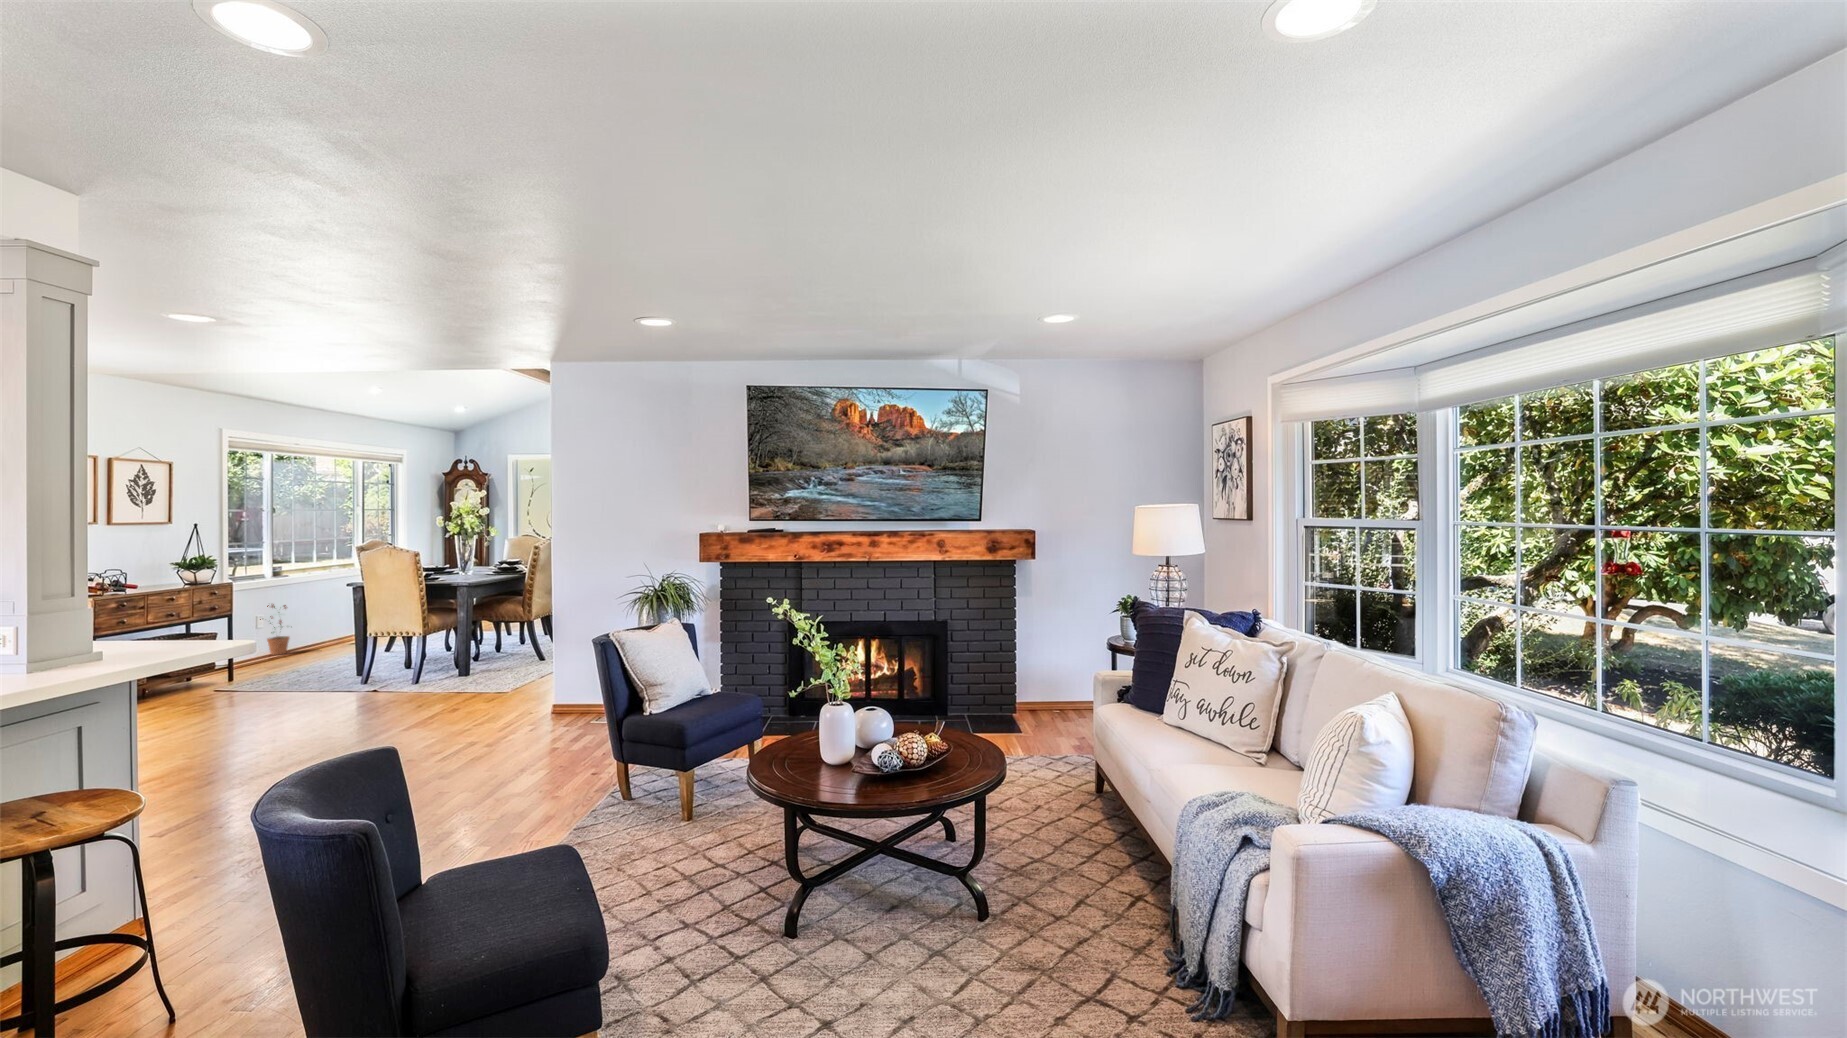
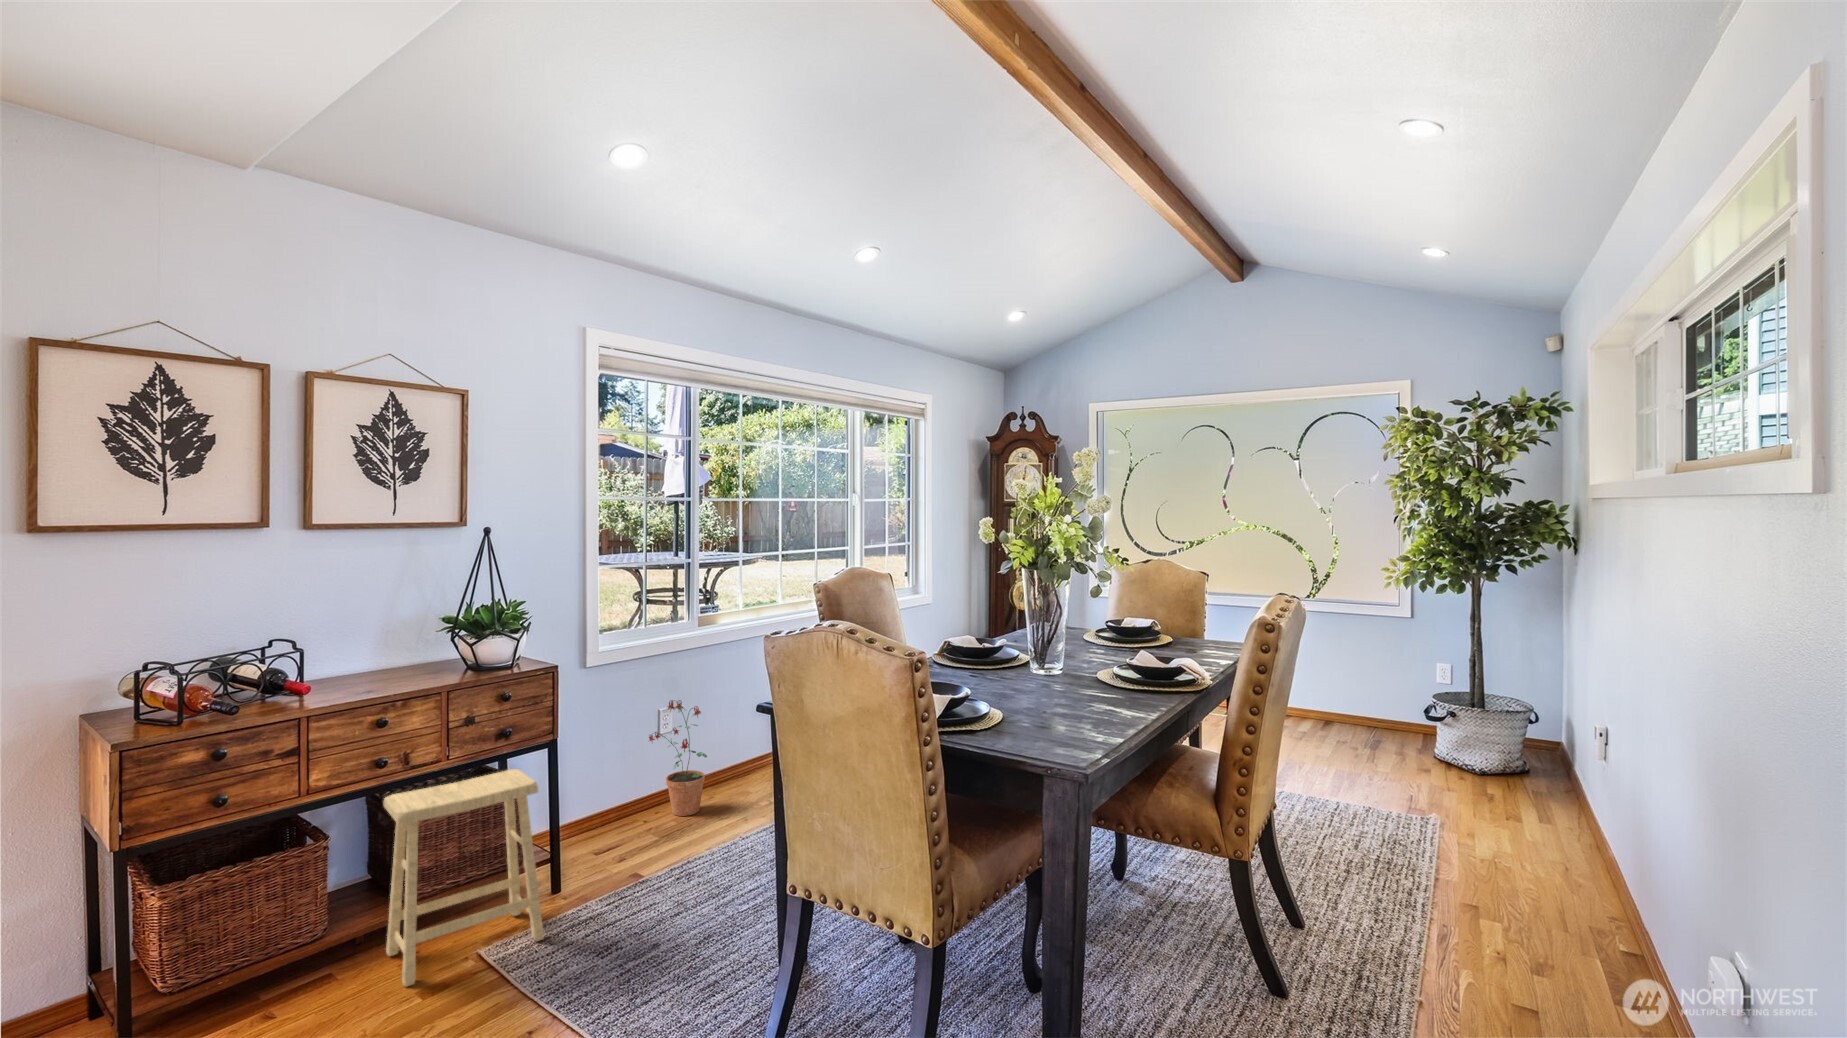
footstool: none [167,619,245,691] -> present [383,769,544,987]

